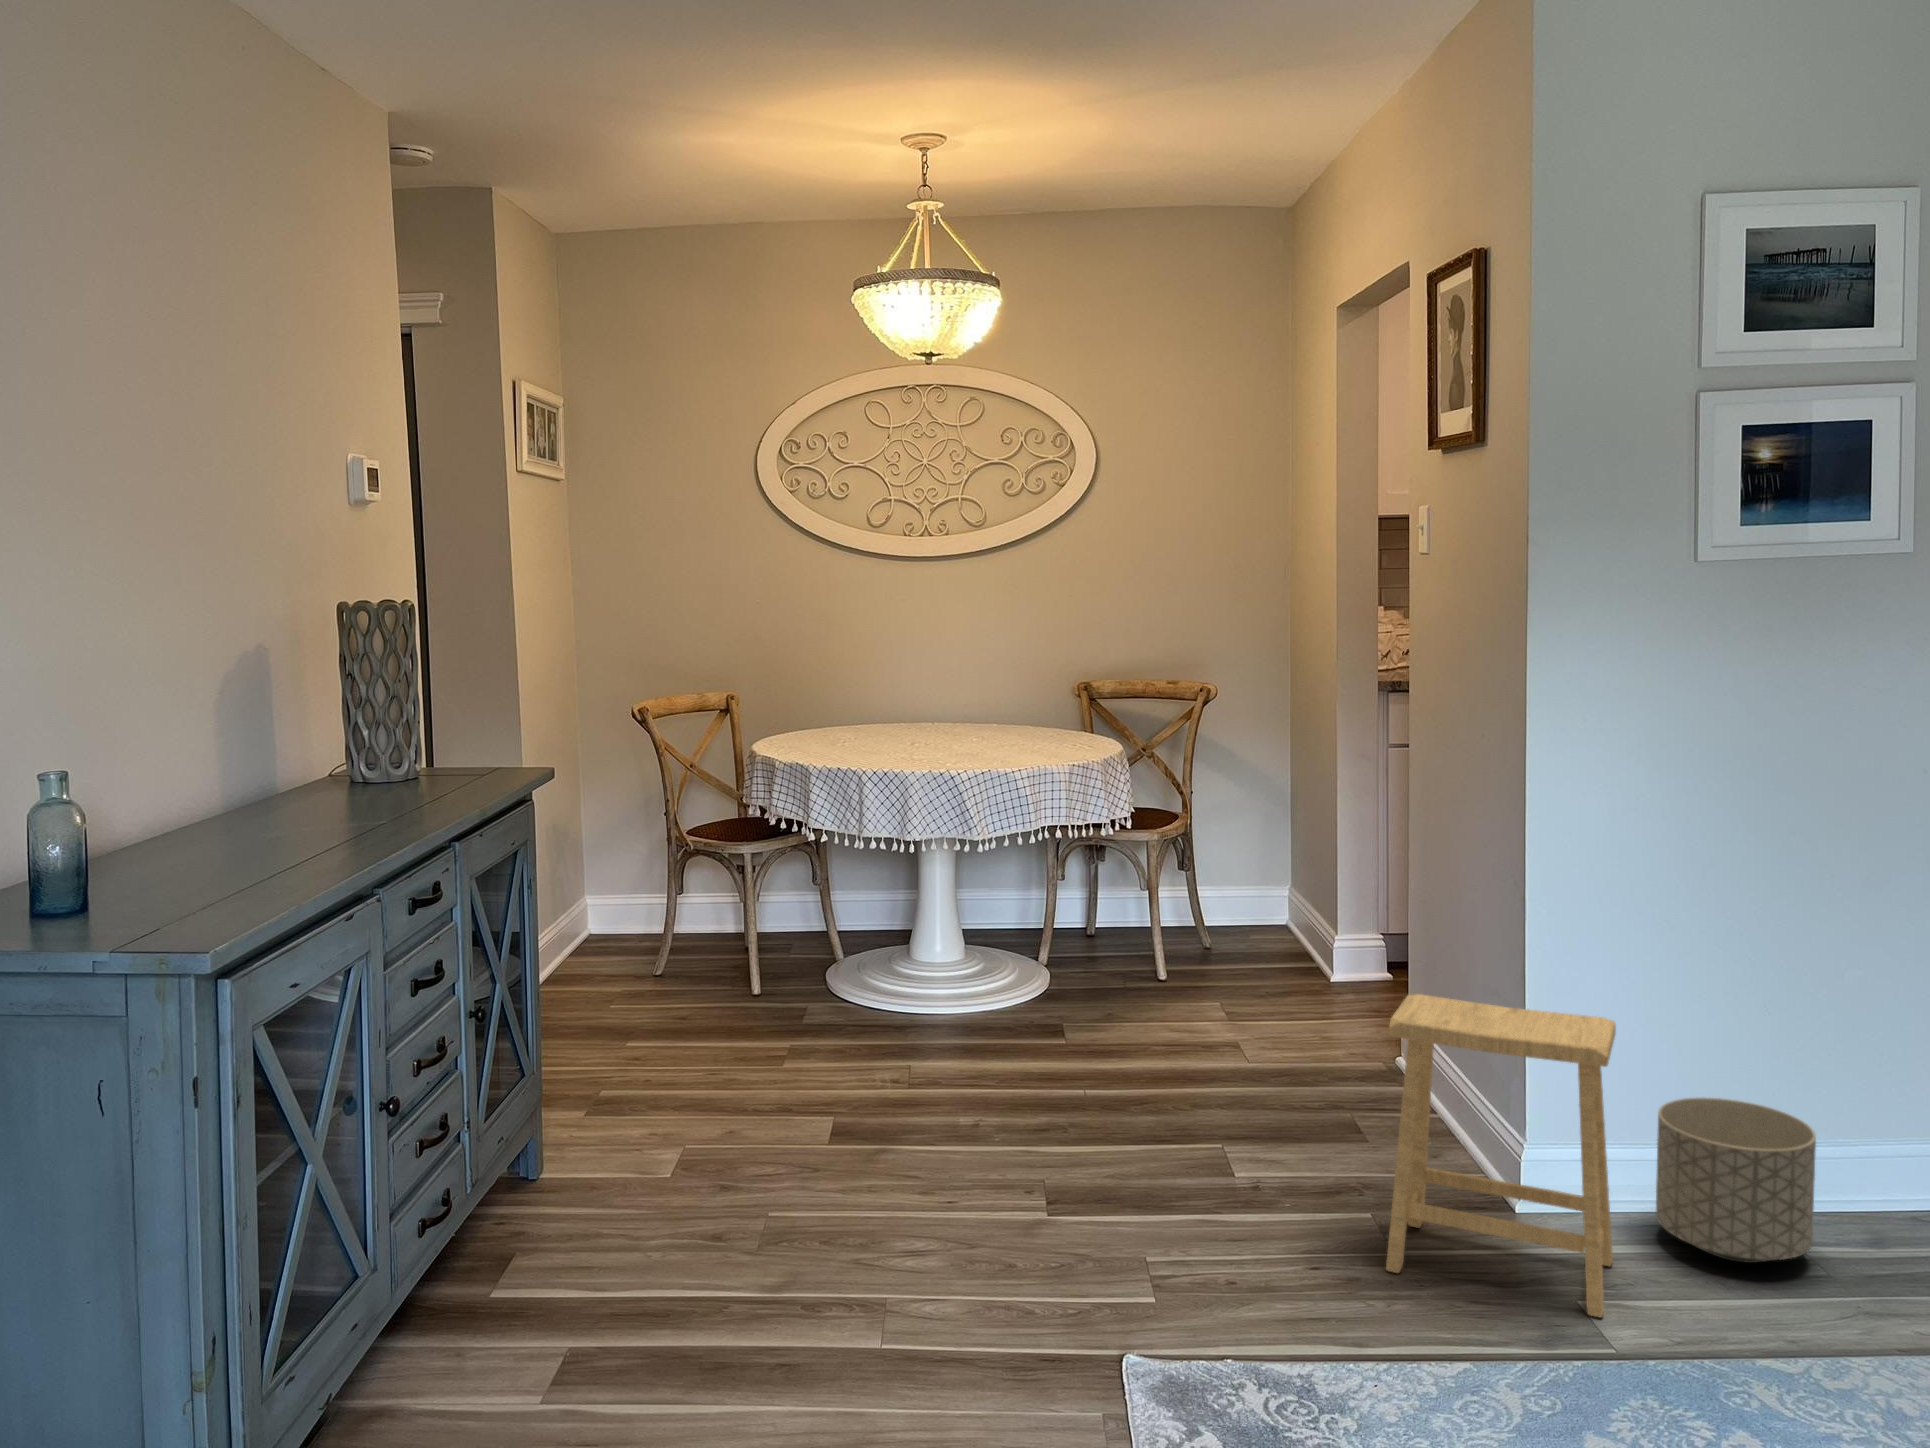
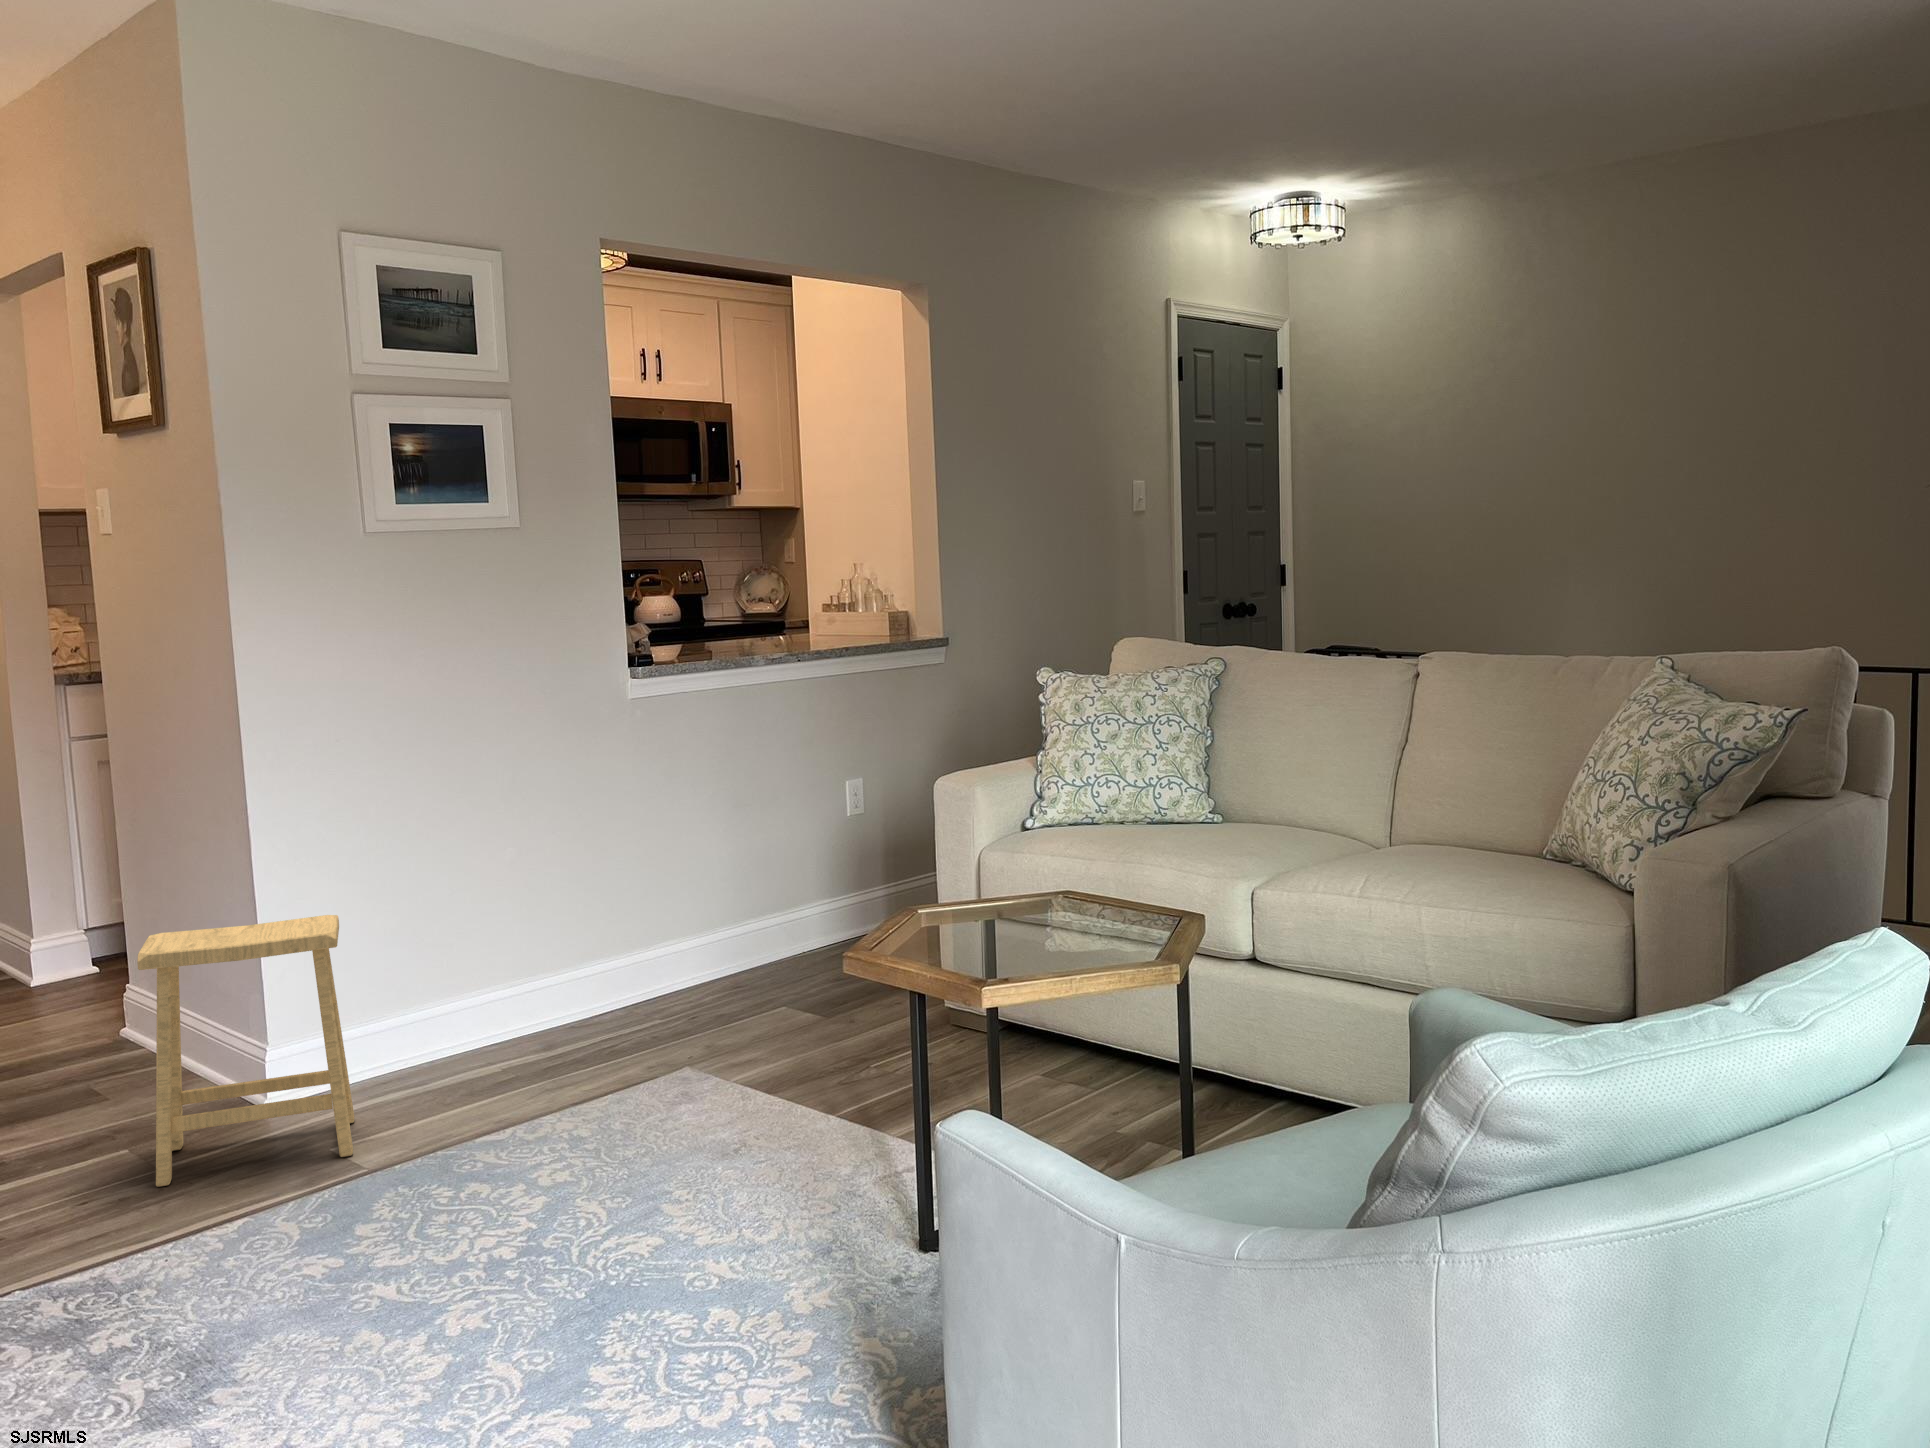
planter: present [1656,1097,1816,1263] -> none [378,967,500,1091]

